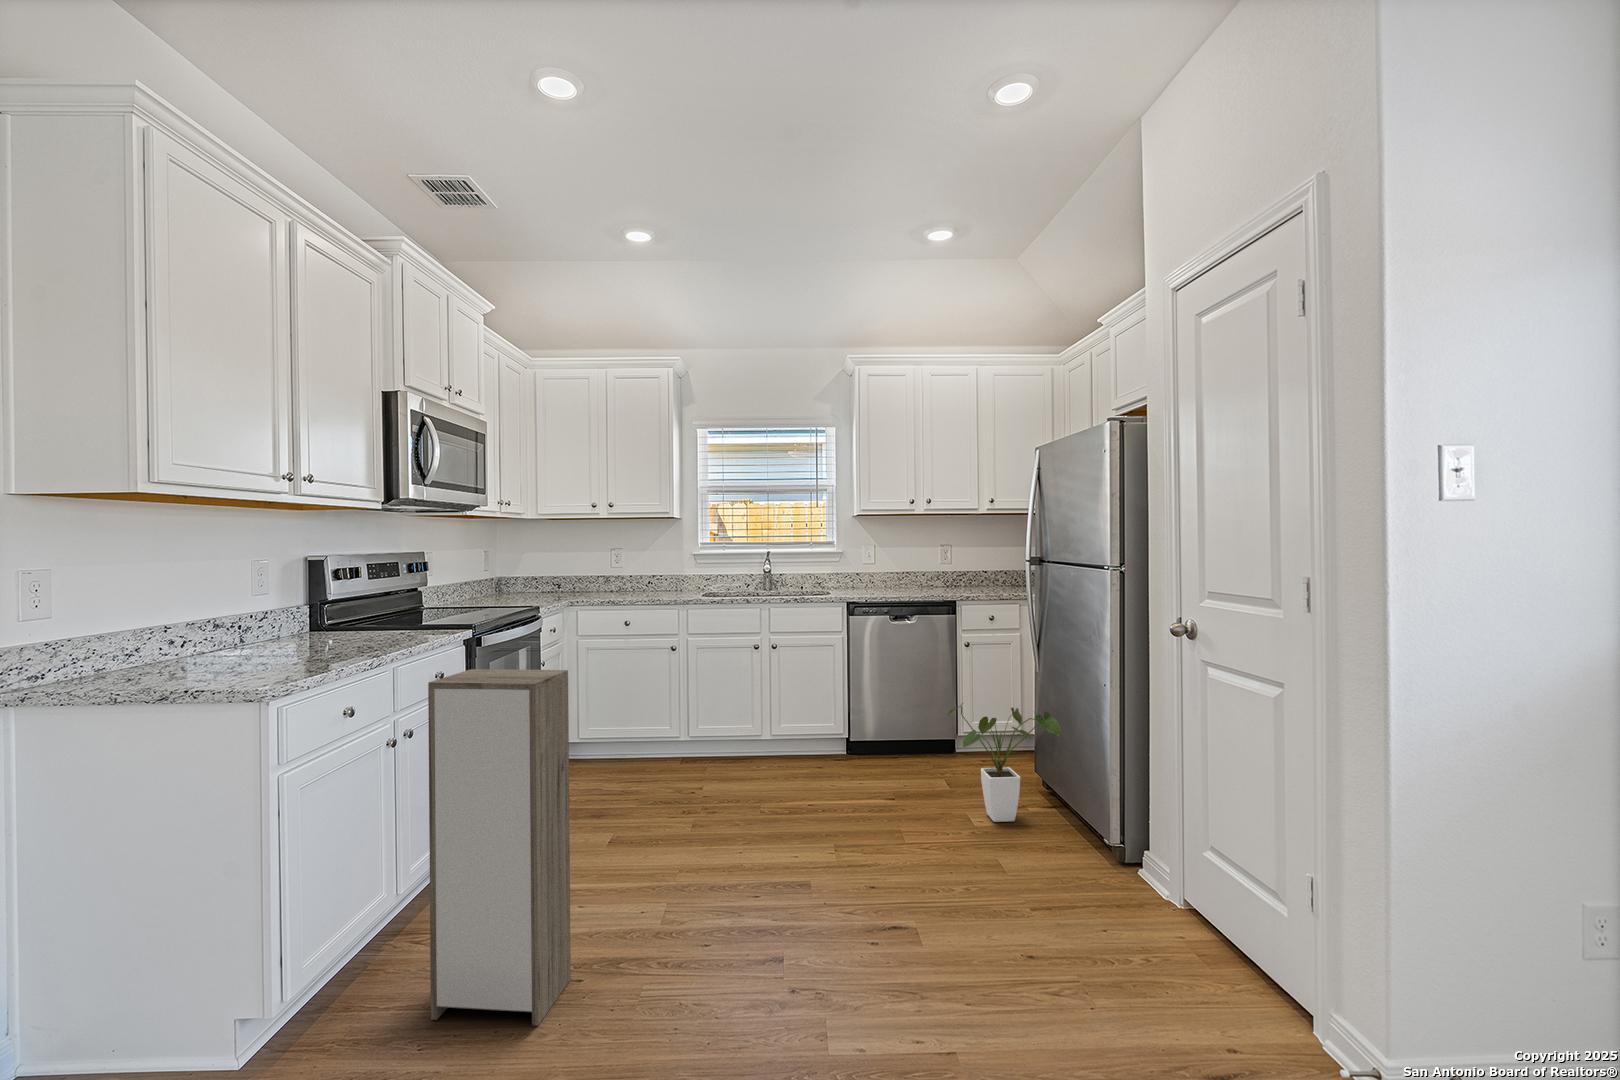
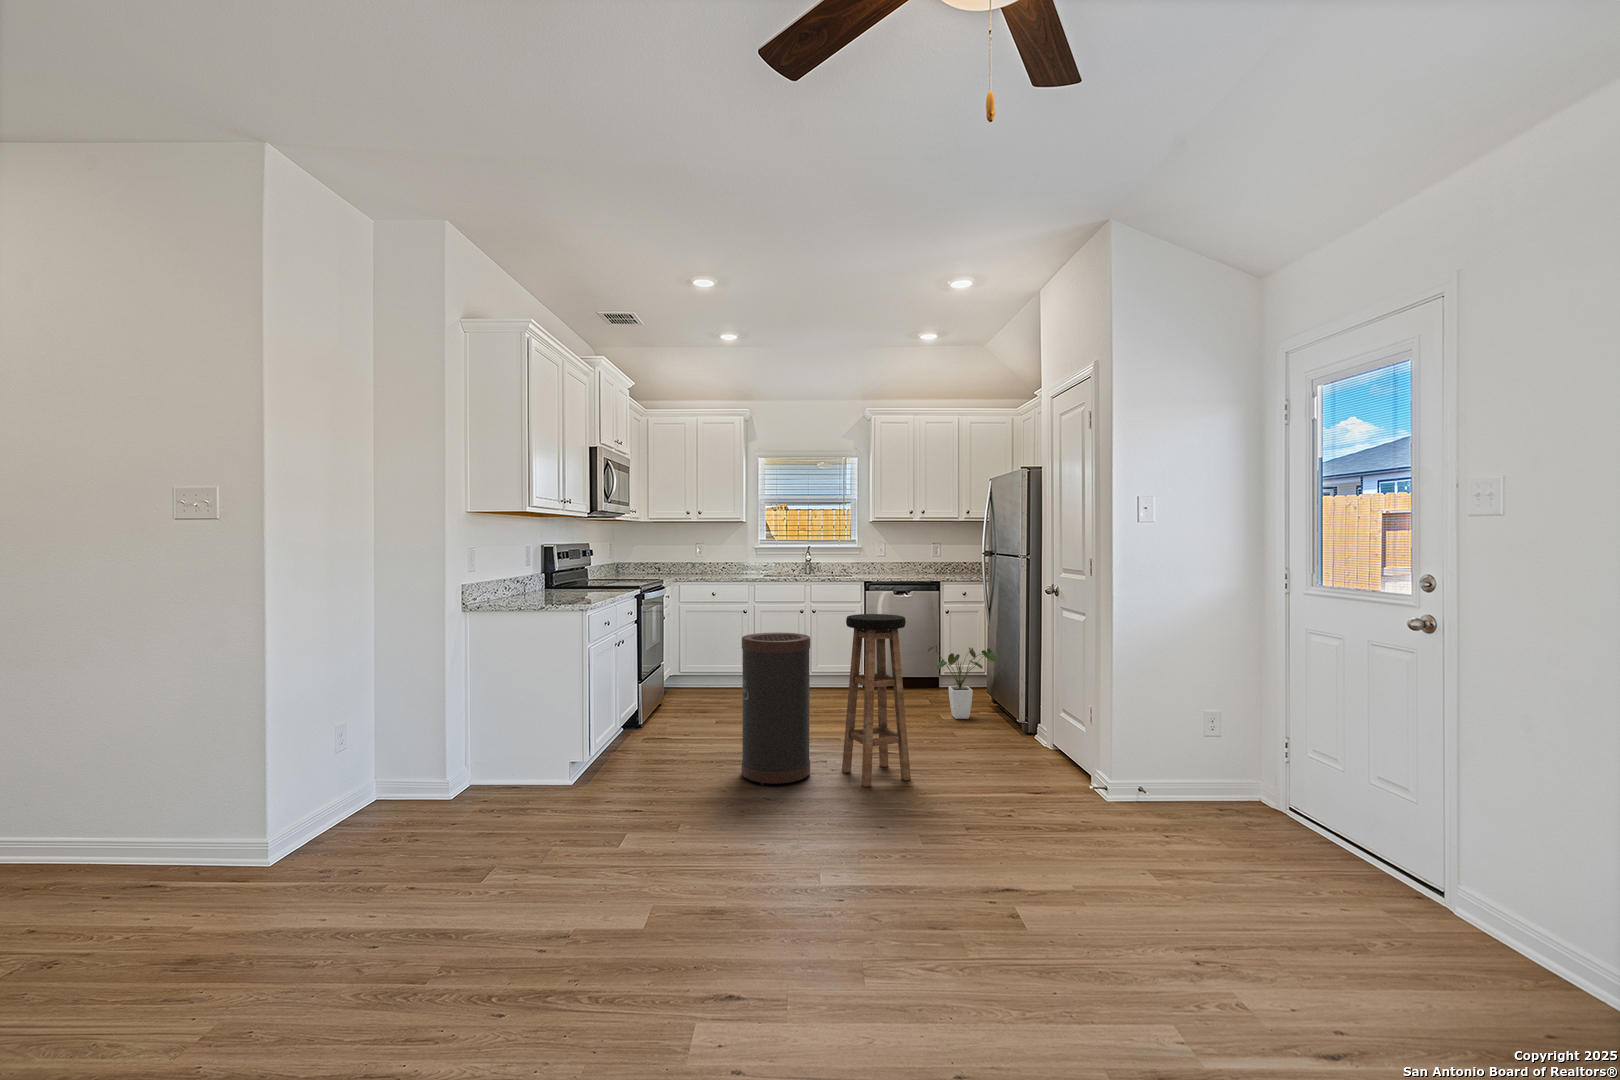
storage cabinet: present [428,669,571,1026] -> none [650,605,715,781]
bar stool: none [812,680,946,1040] -> present [842,614,911,787]
trash can: none [613,717,750,1041] -> present [742,633,810,785]

